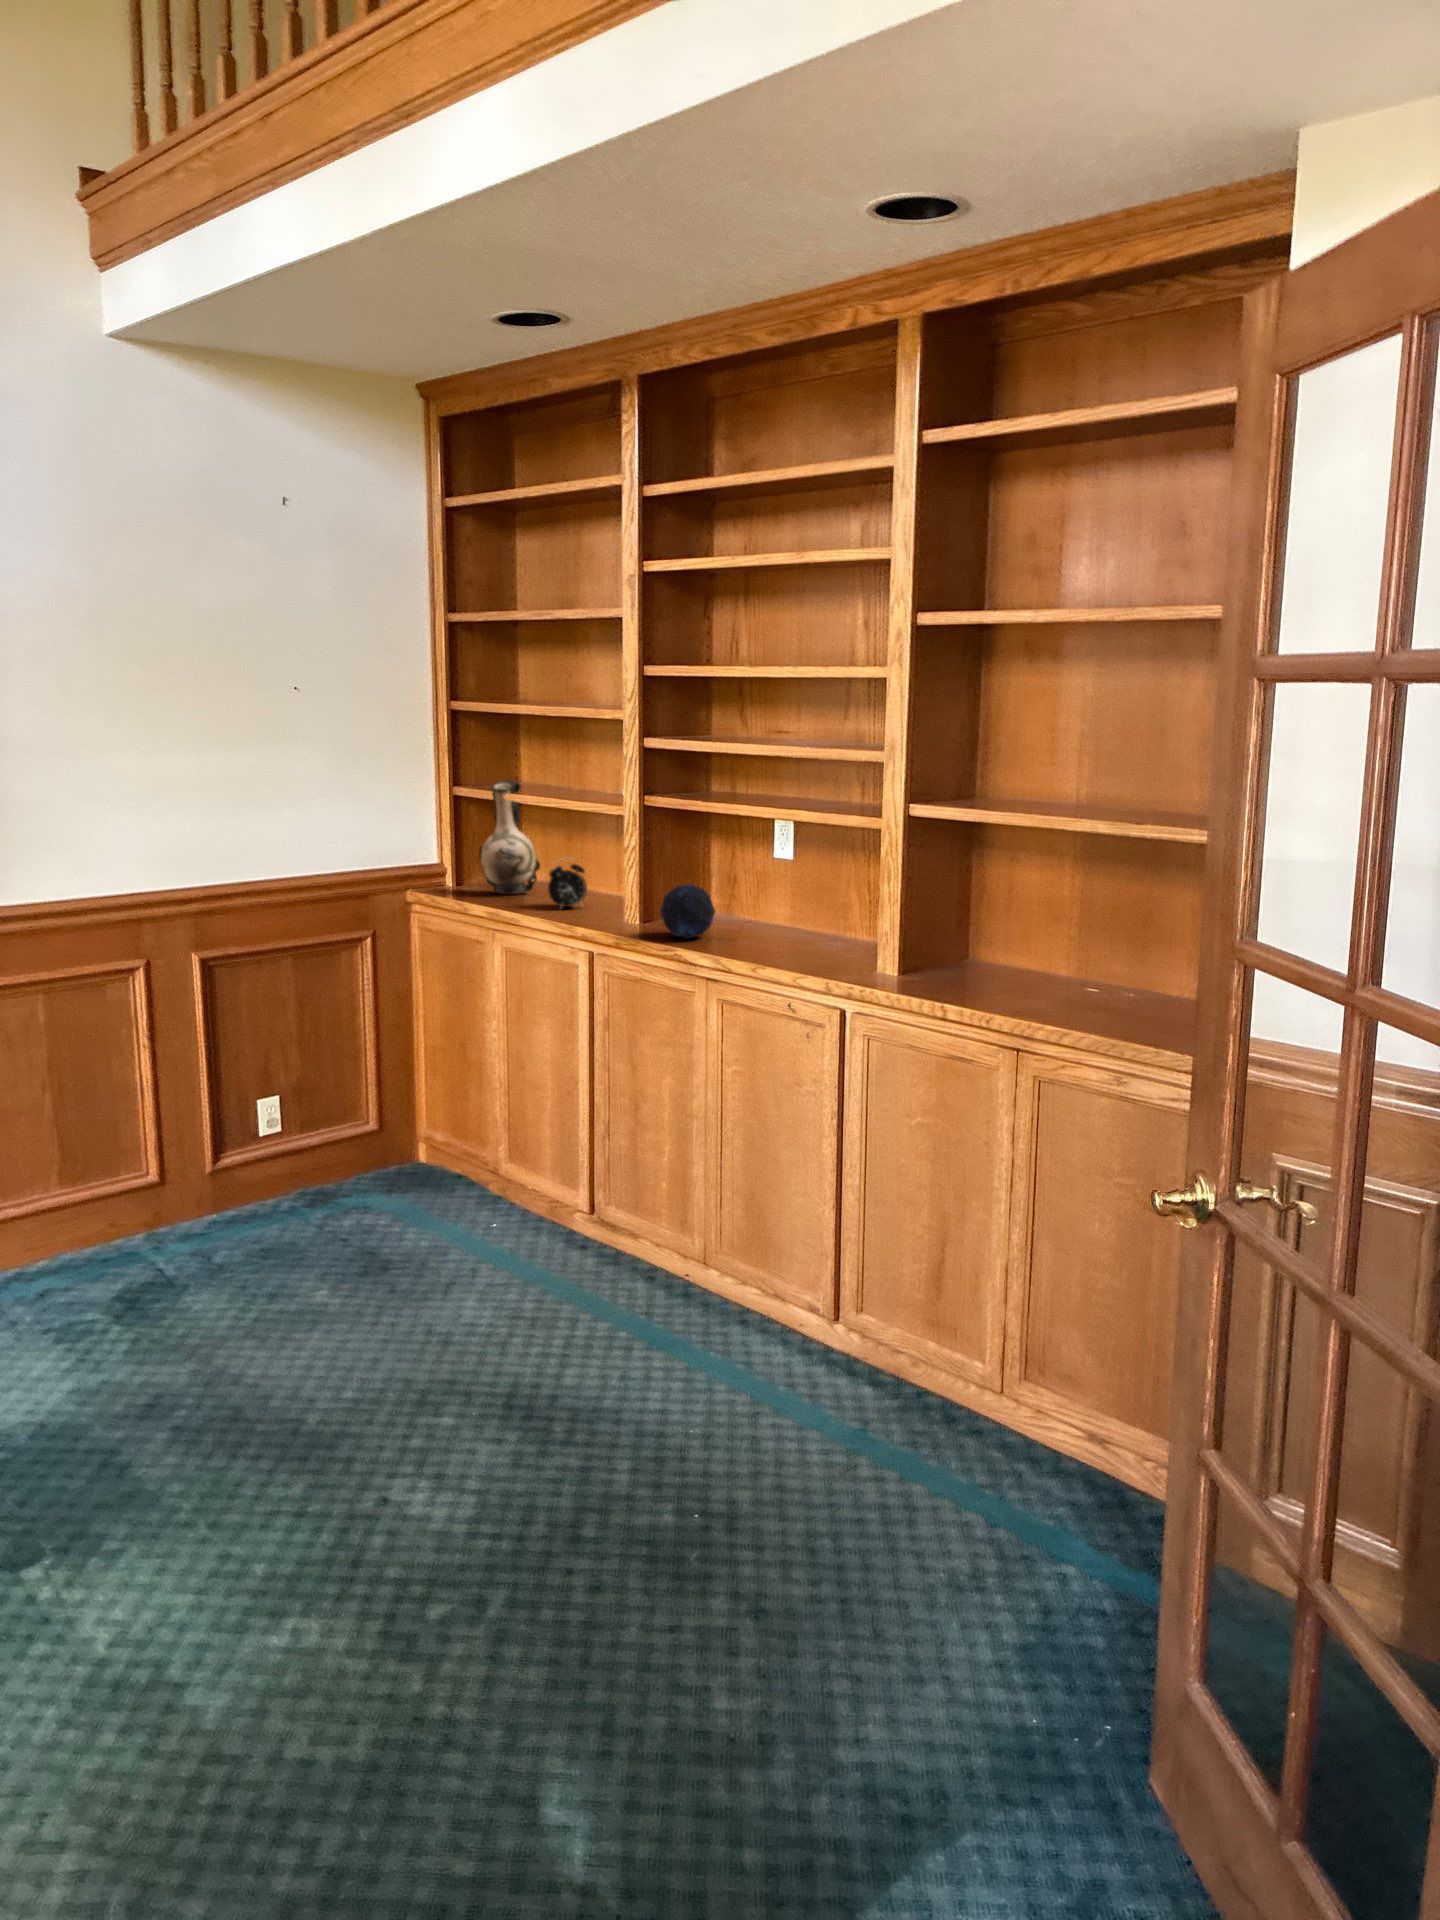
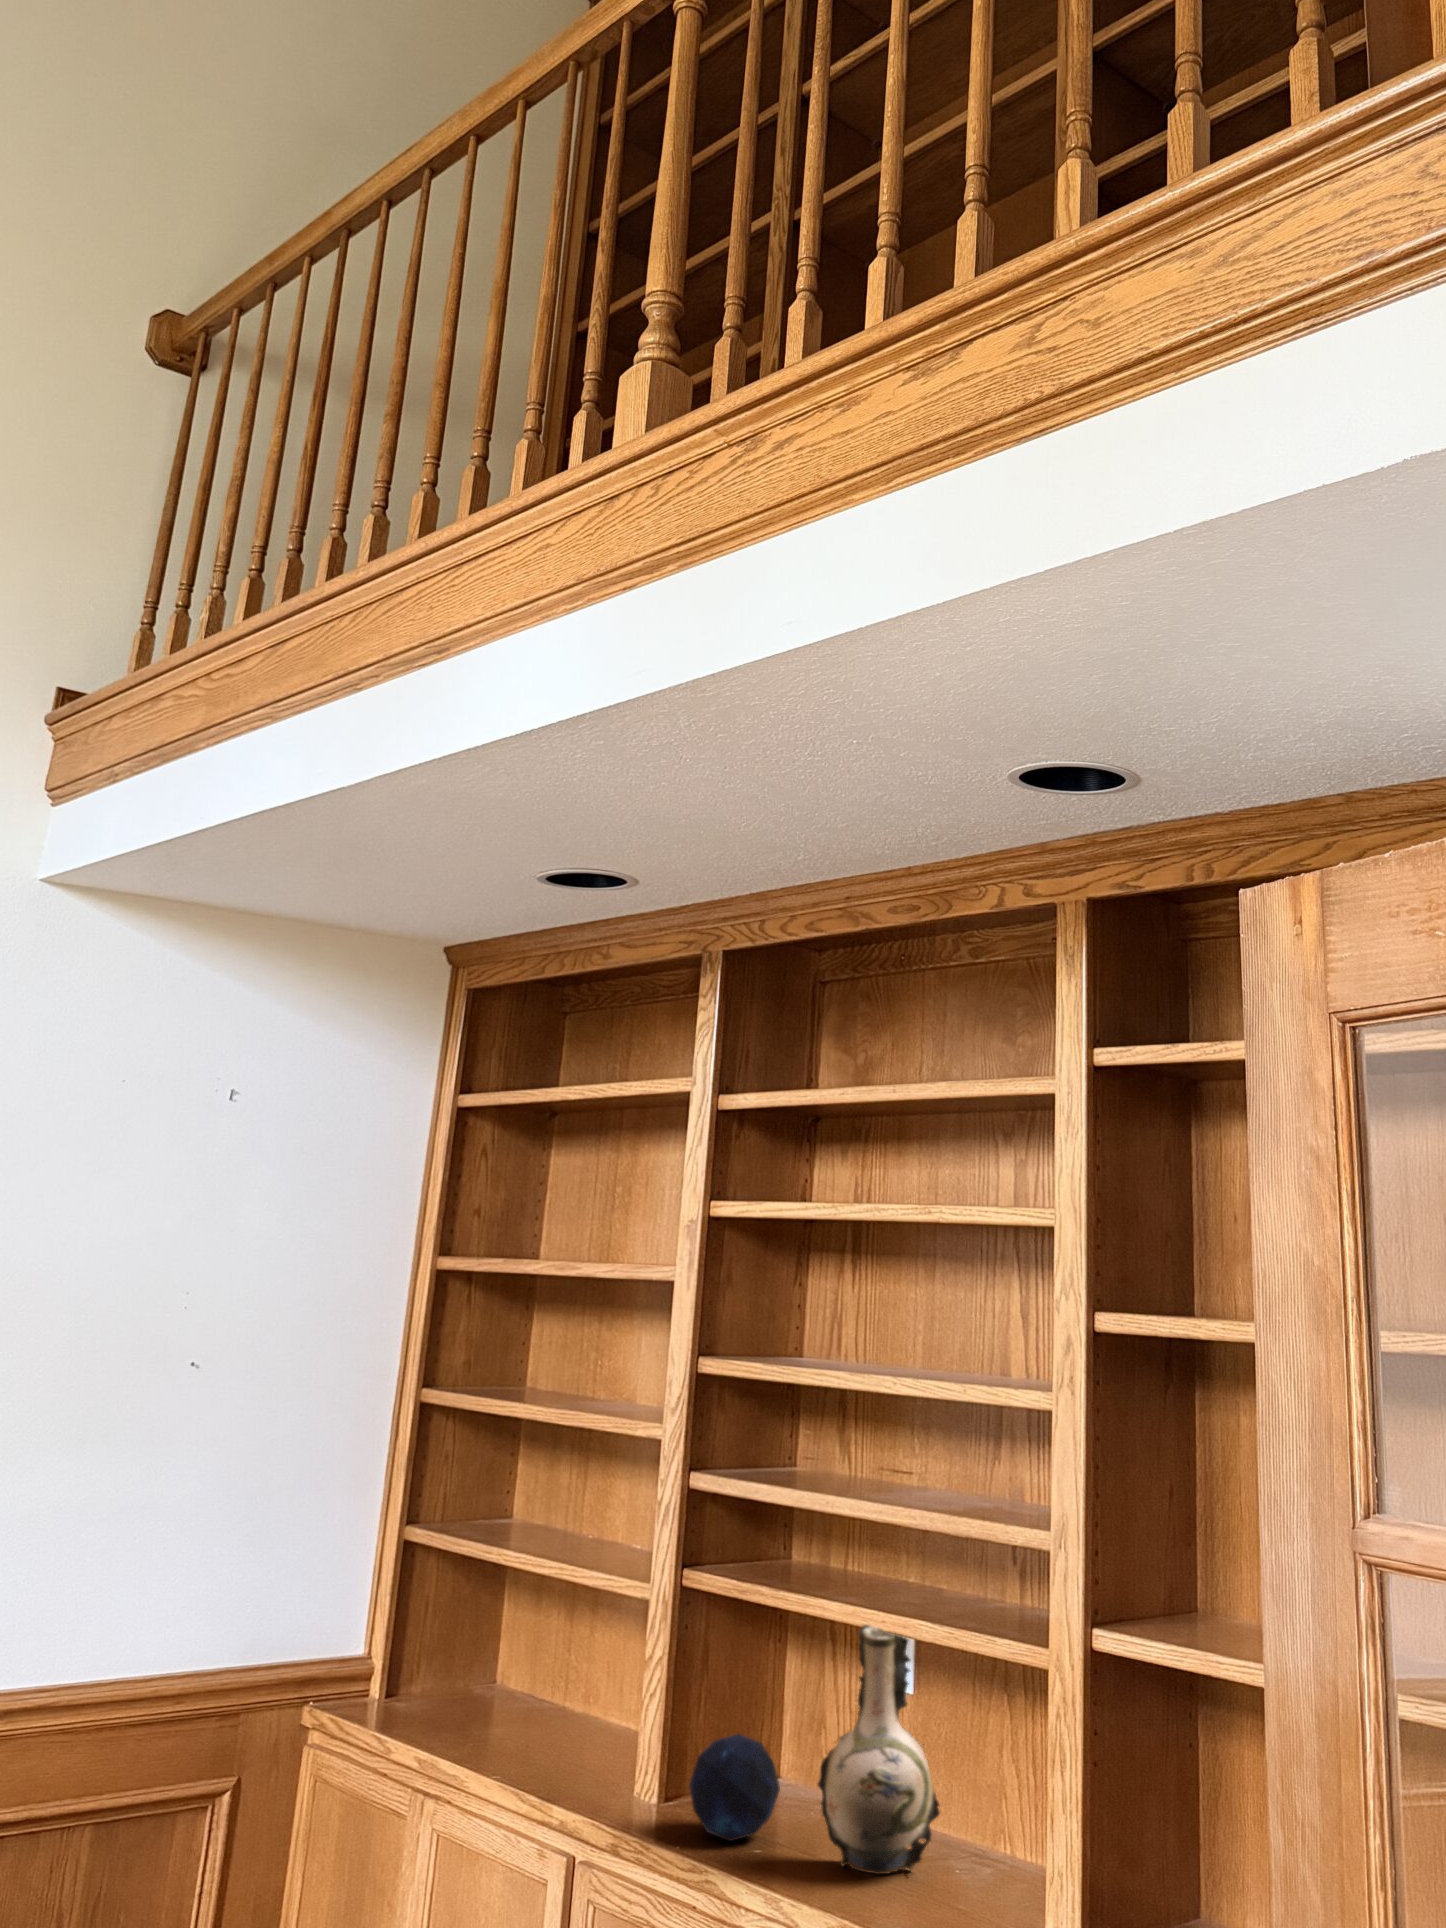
decorative vase: present [479,780,540,895] -> present [818,1625,940,1874]
alarm clock: present [548,864,587,907] -> none [521,1665,585,1761]

